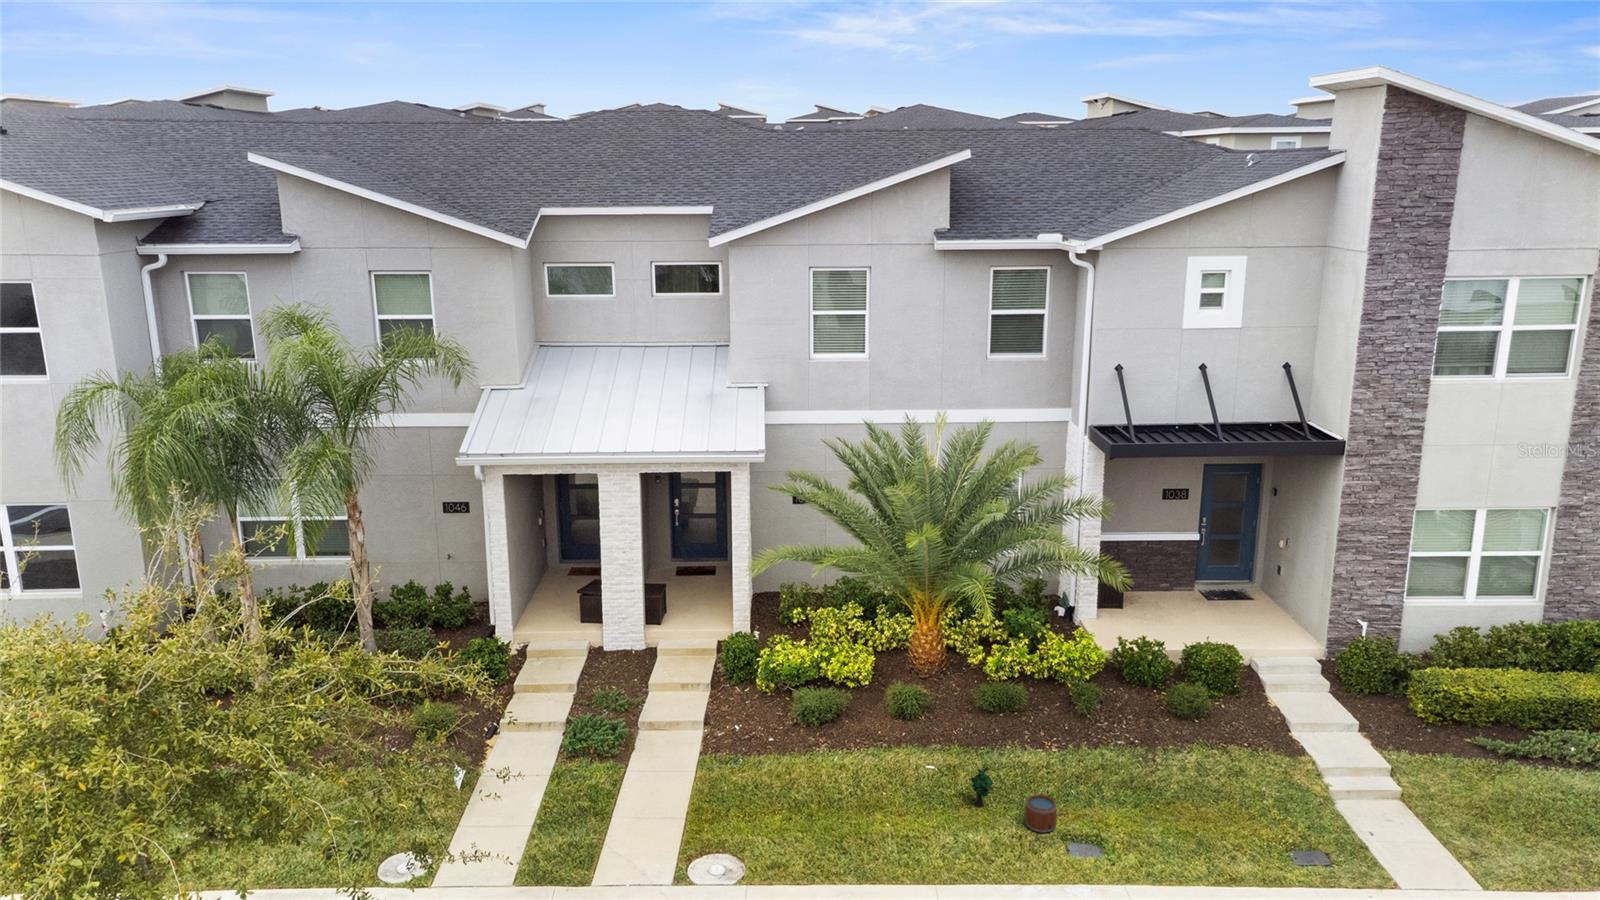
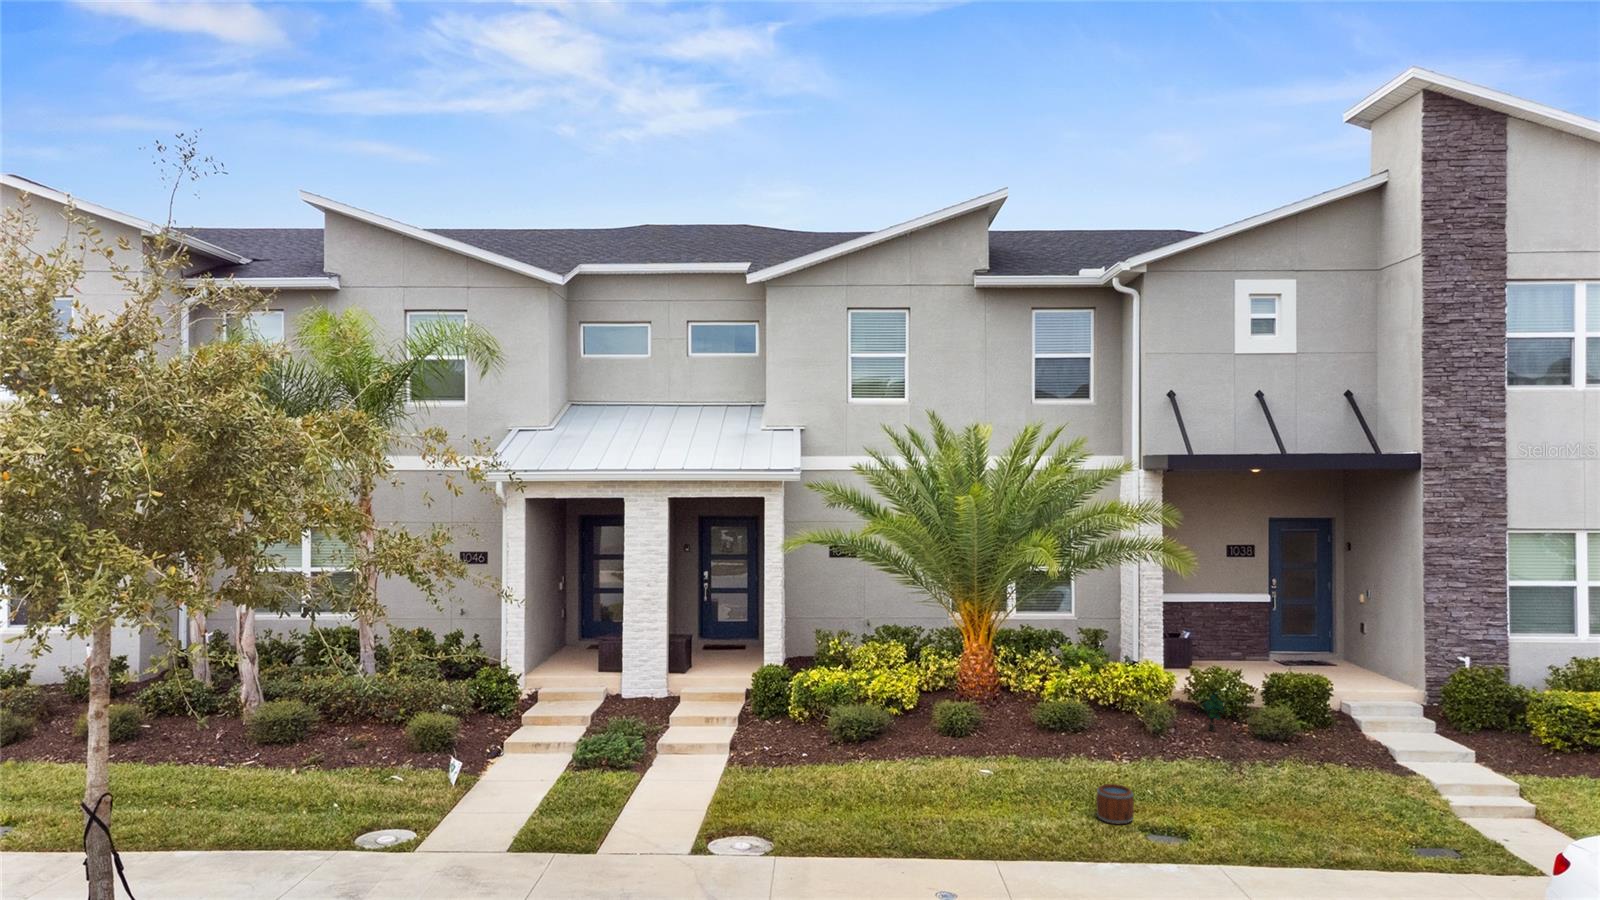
decorative plant: present [969,767,993,807] -> present [1202,691,1224,731]

